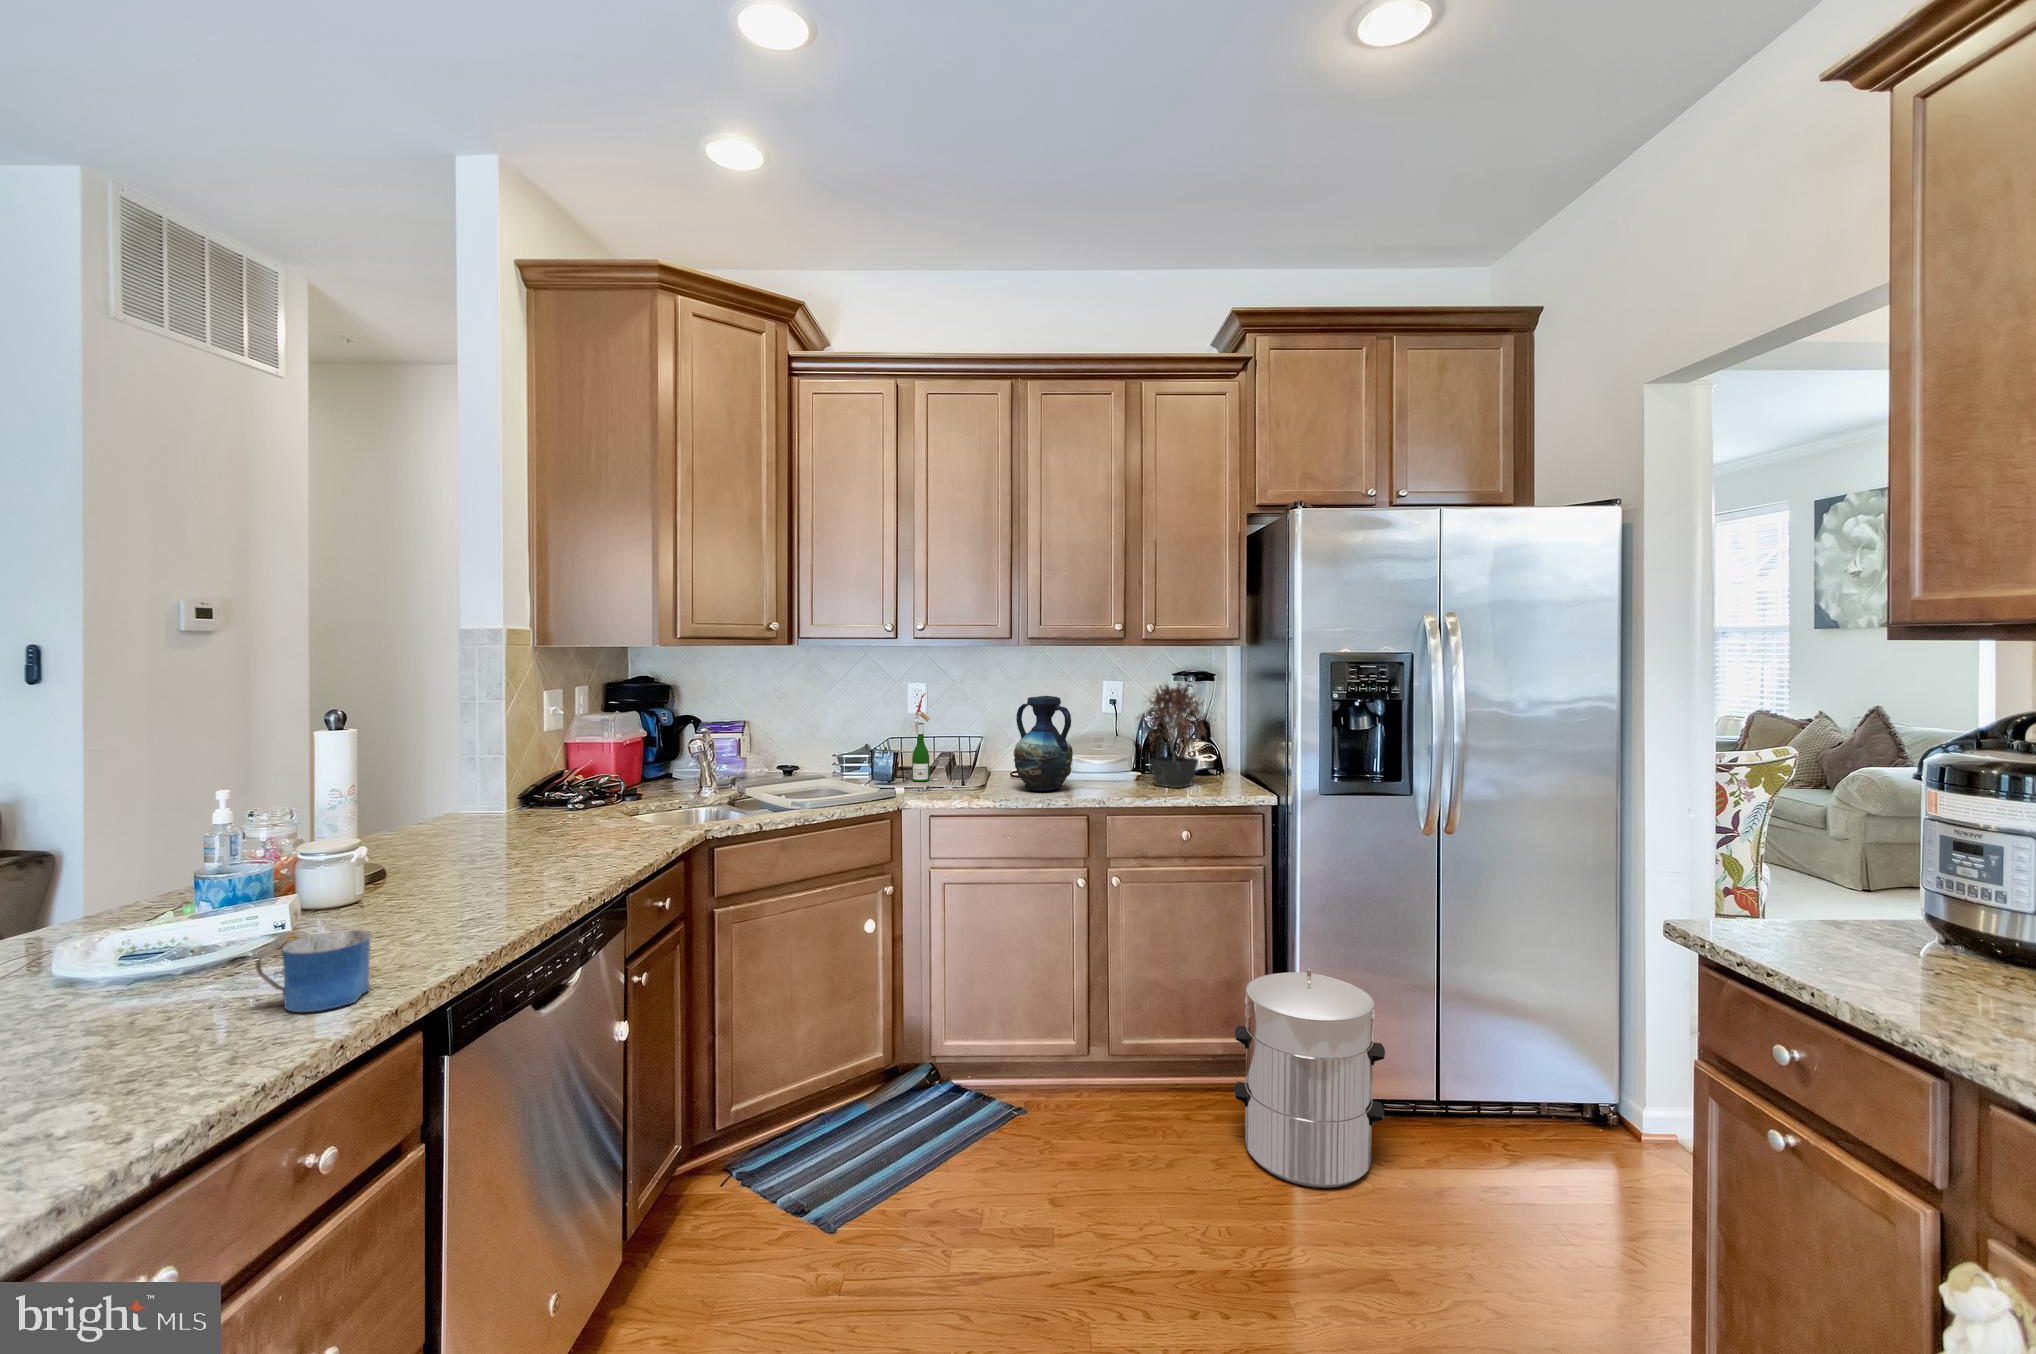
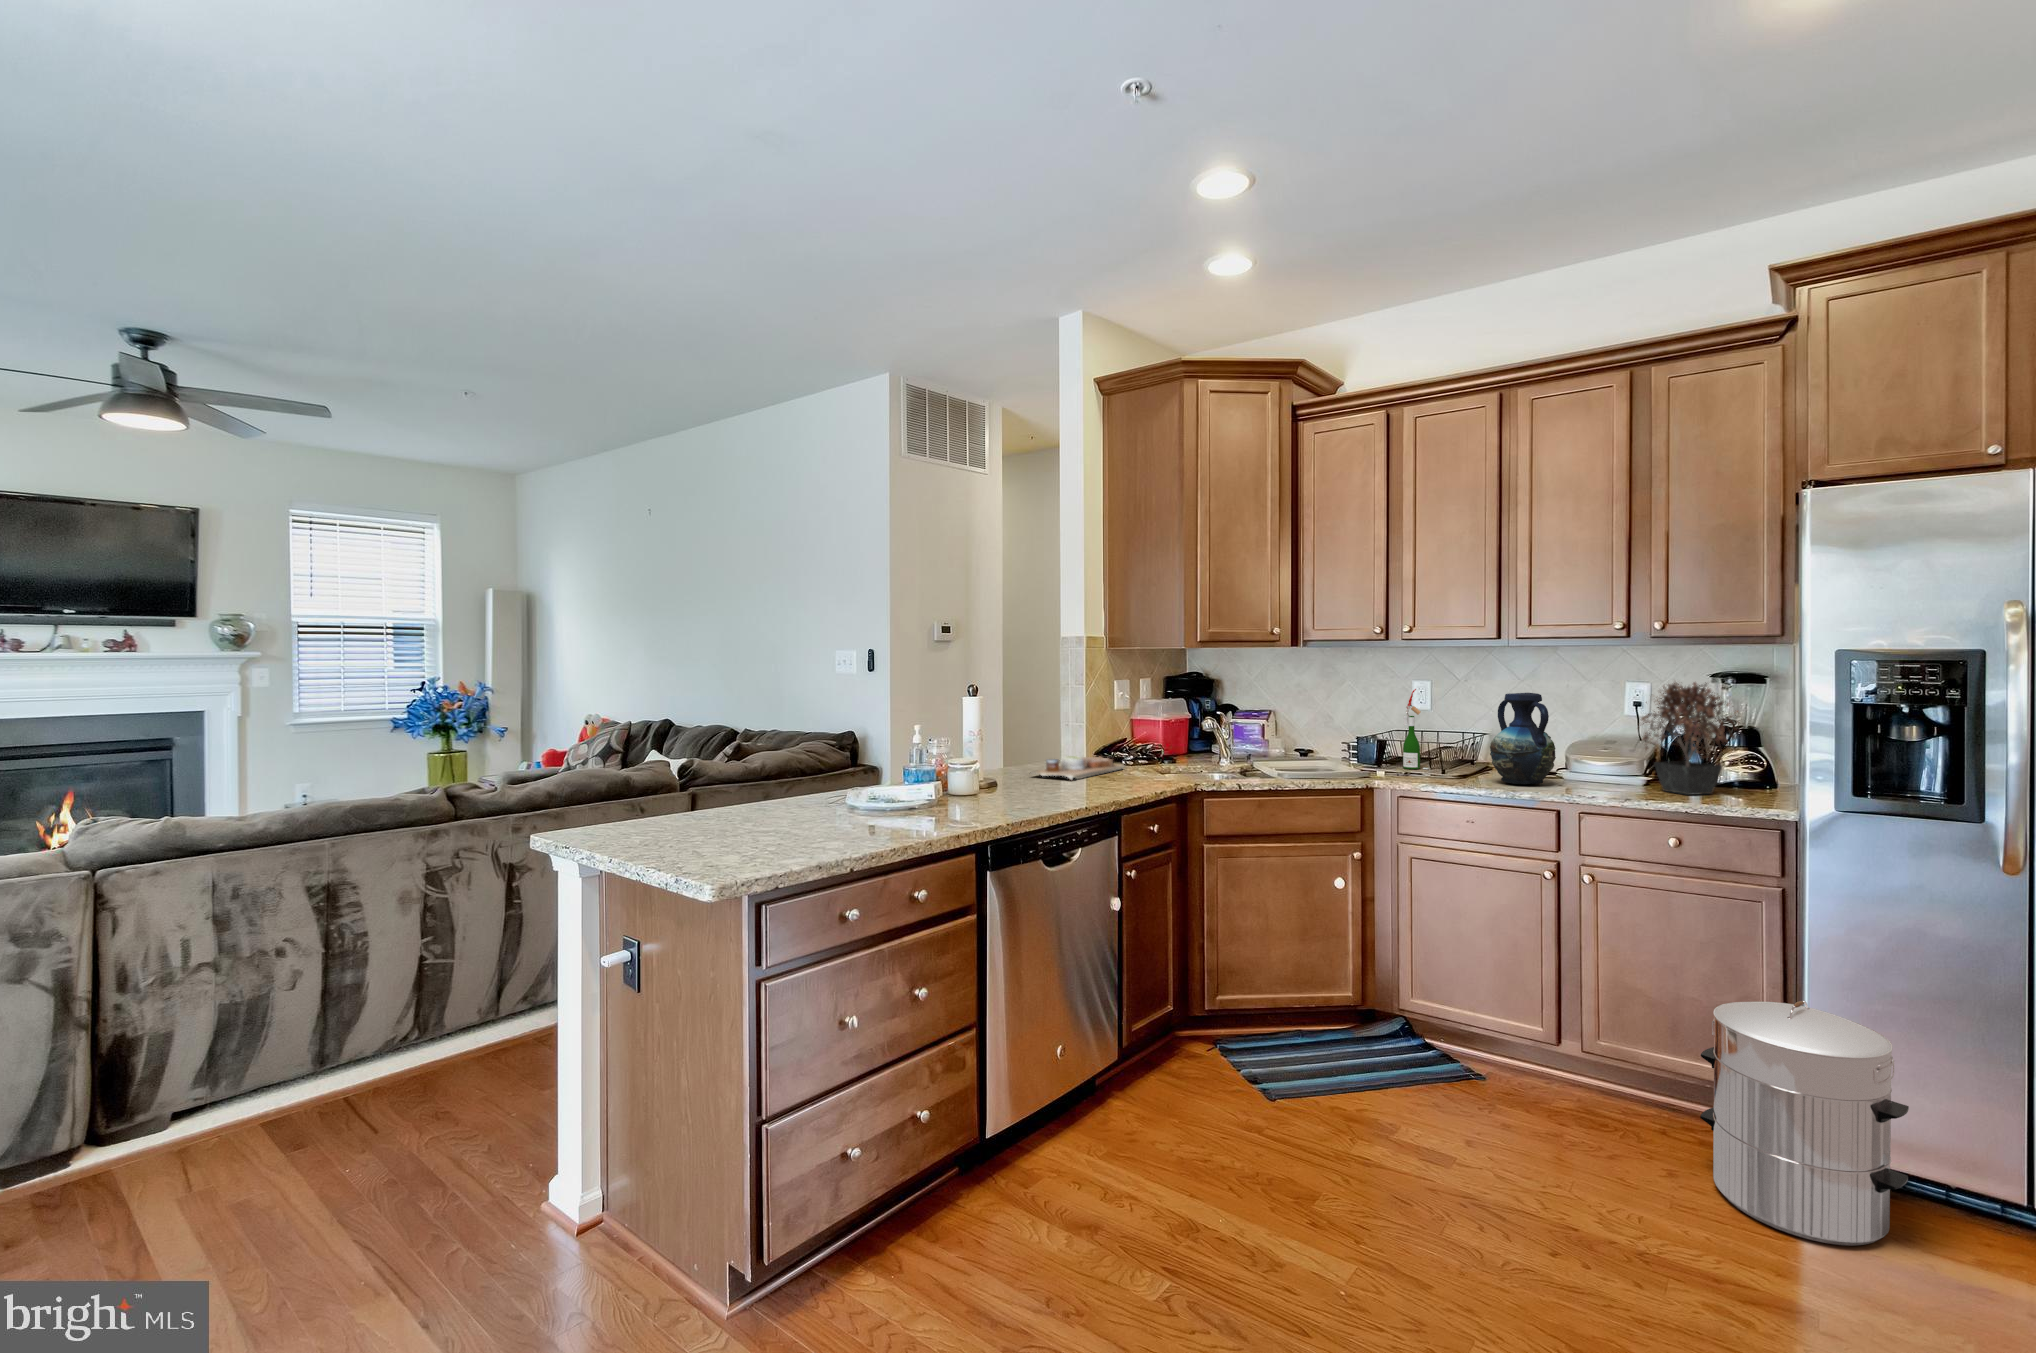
cutting board: none [429,801,580,848] -> present [1033,756,1125,780]
mug: present [256,930,371,1012] -> none [917,795,961,830]

